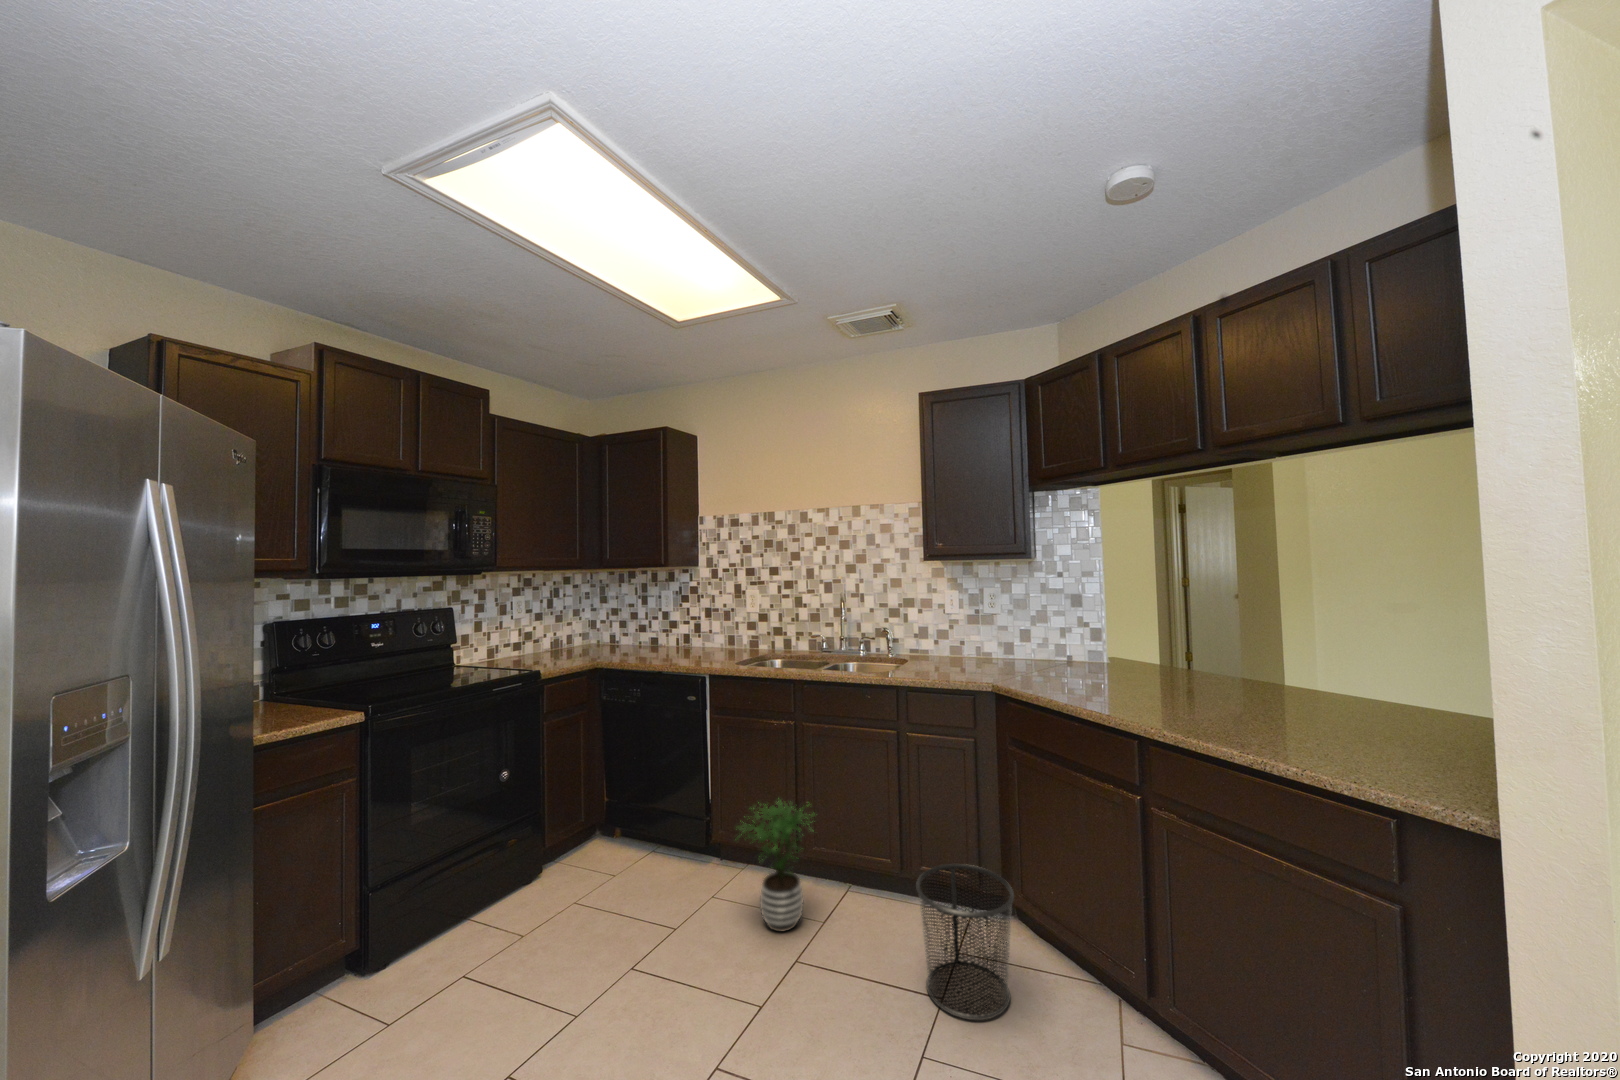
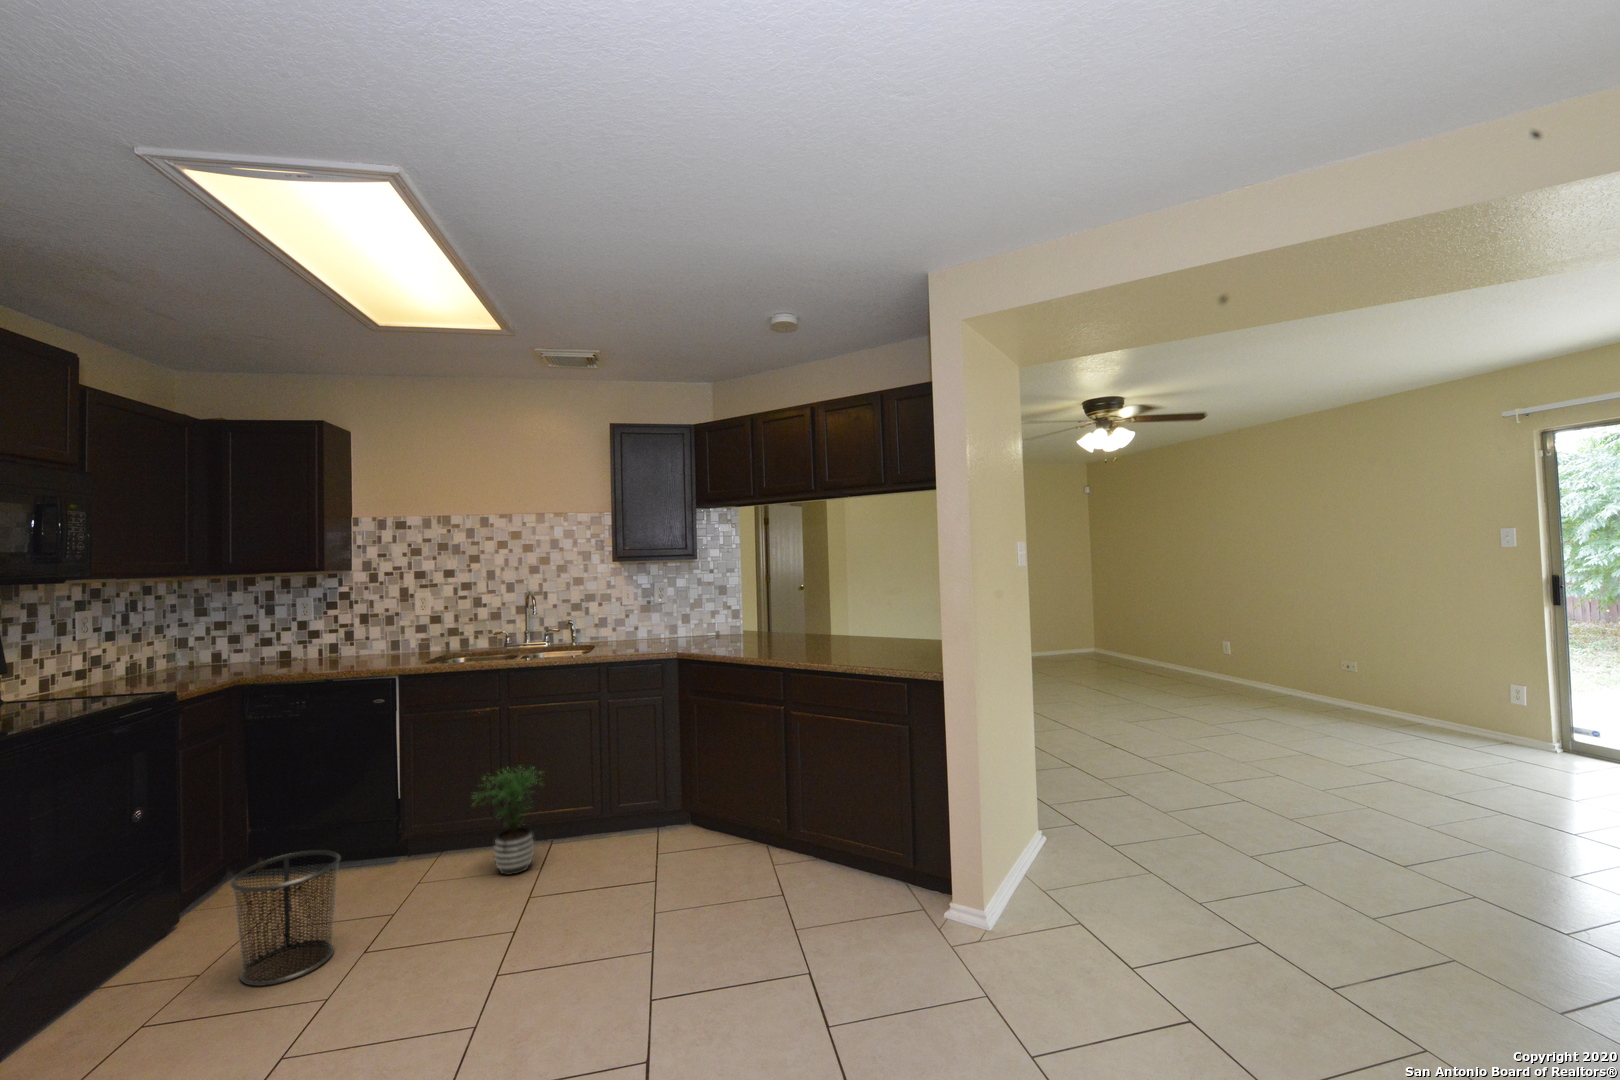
waste bin: present [916,864,1014,1020] -> present [230,850,341,986]

